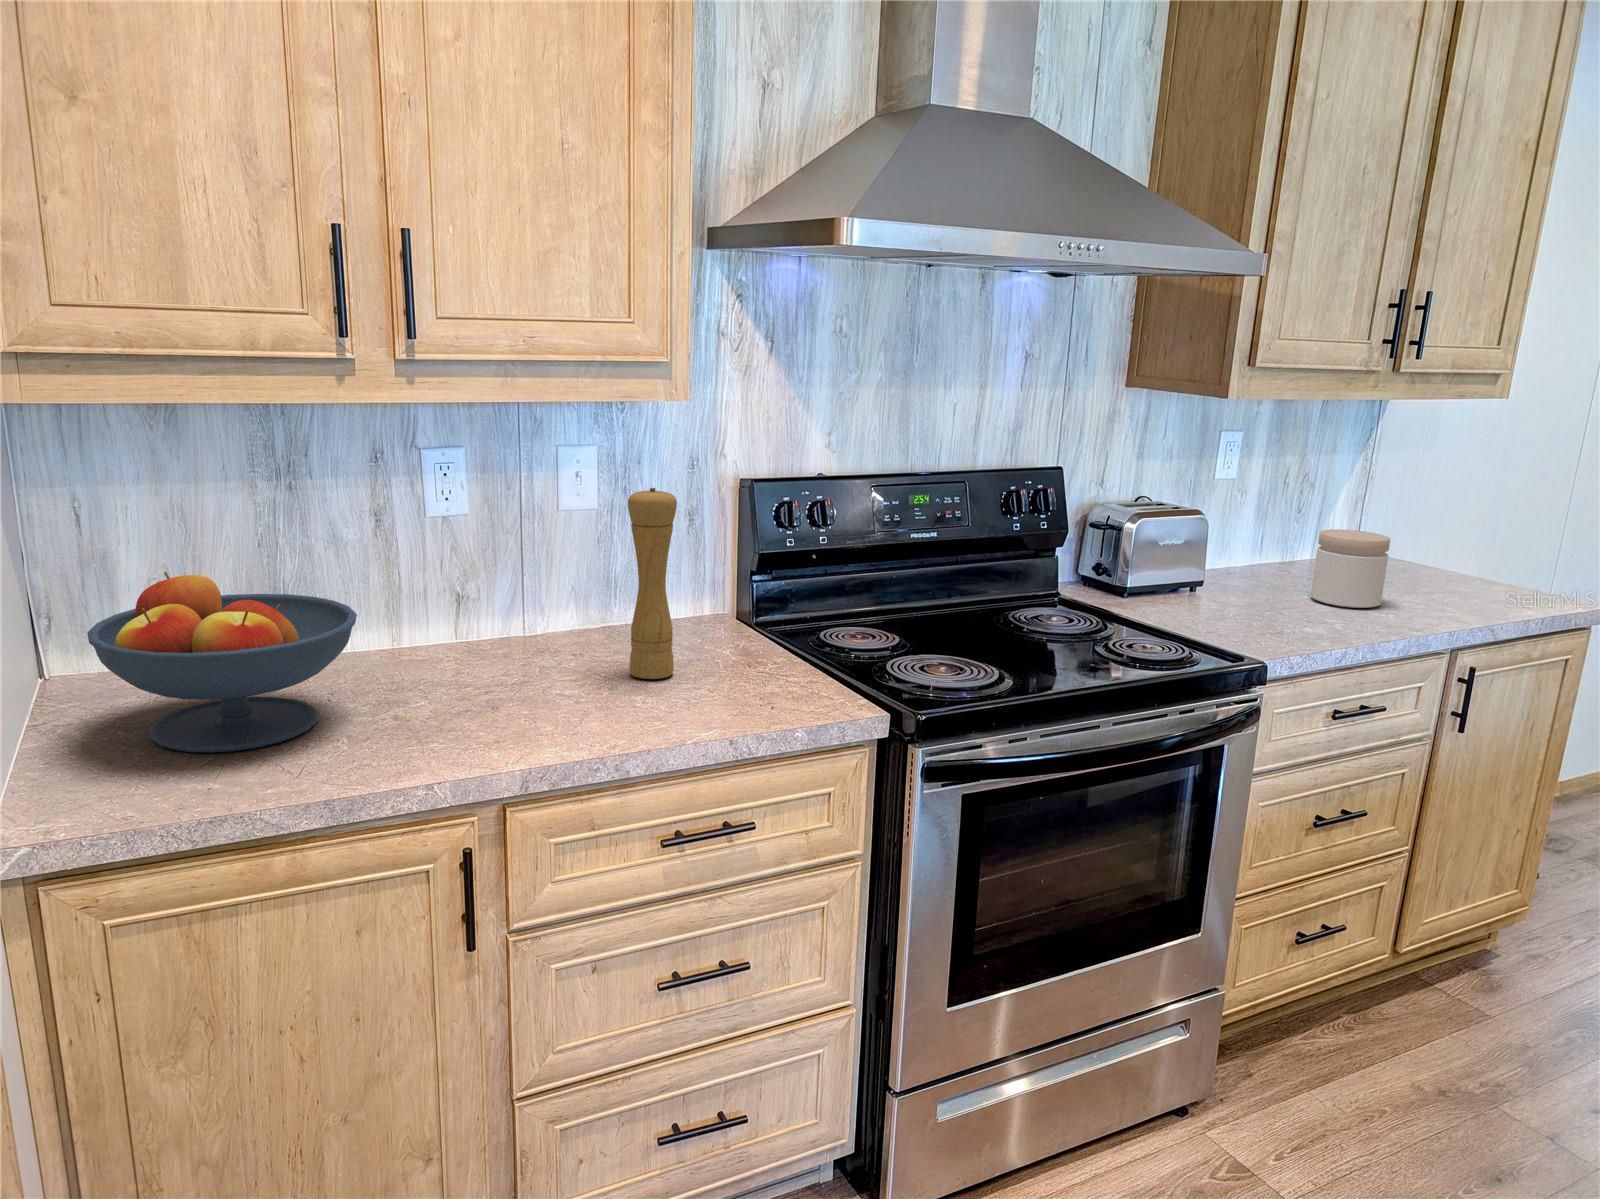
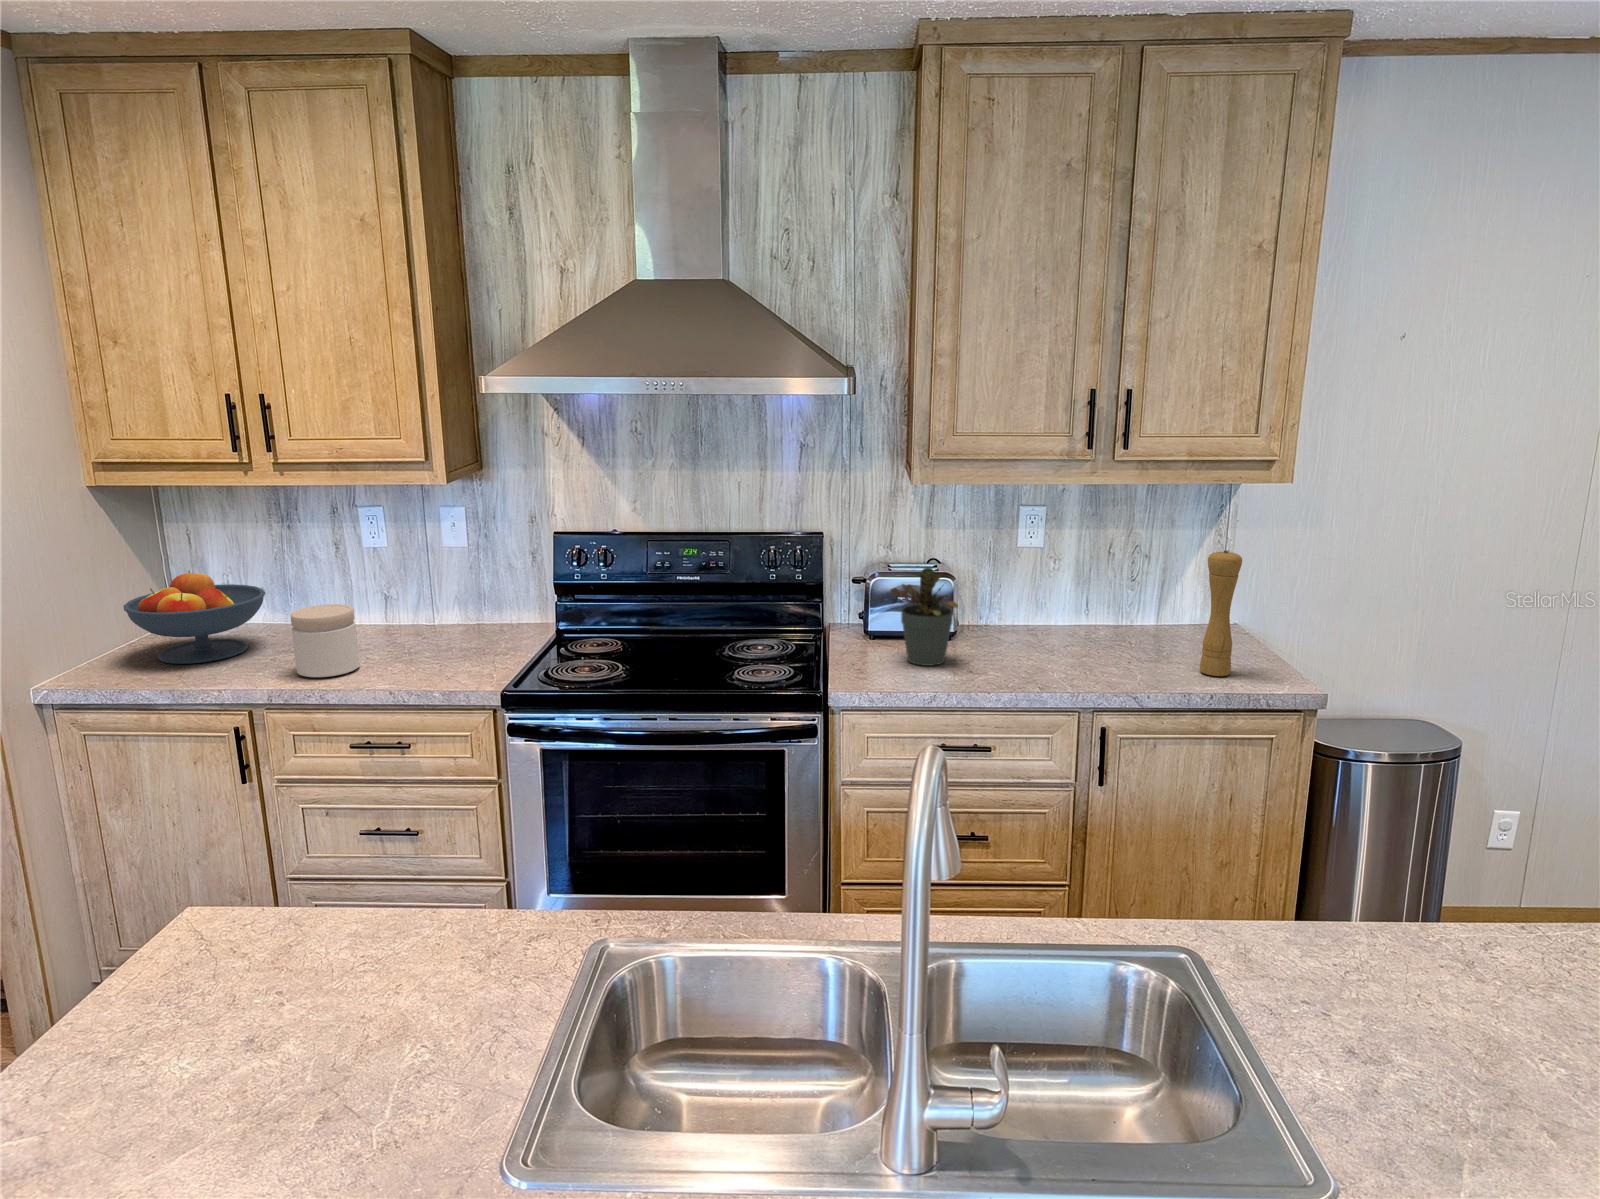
pepper mill: present [628,488,677,679] -> present [1200,550,1242,676]
potted plant: none [1196,499,1299,621] -> present [890,567,958,666]
jar: present [1311,529,1390,608] -> present [290,604,360,677]

